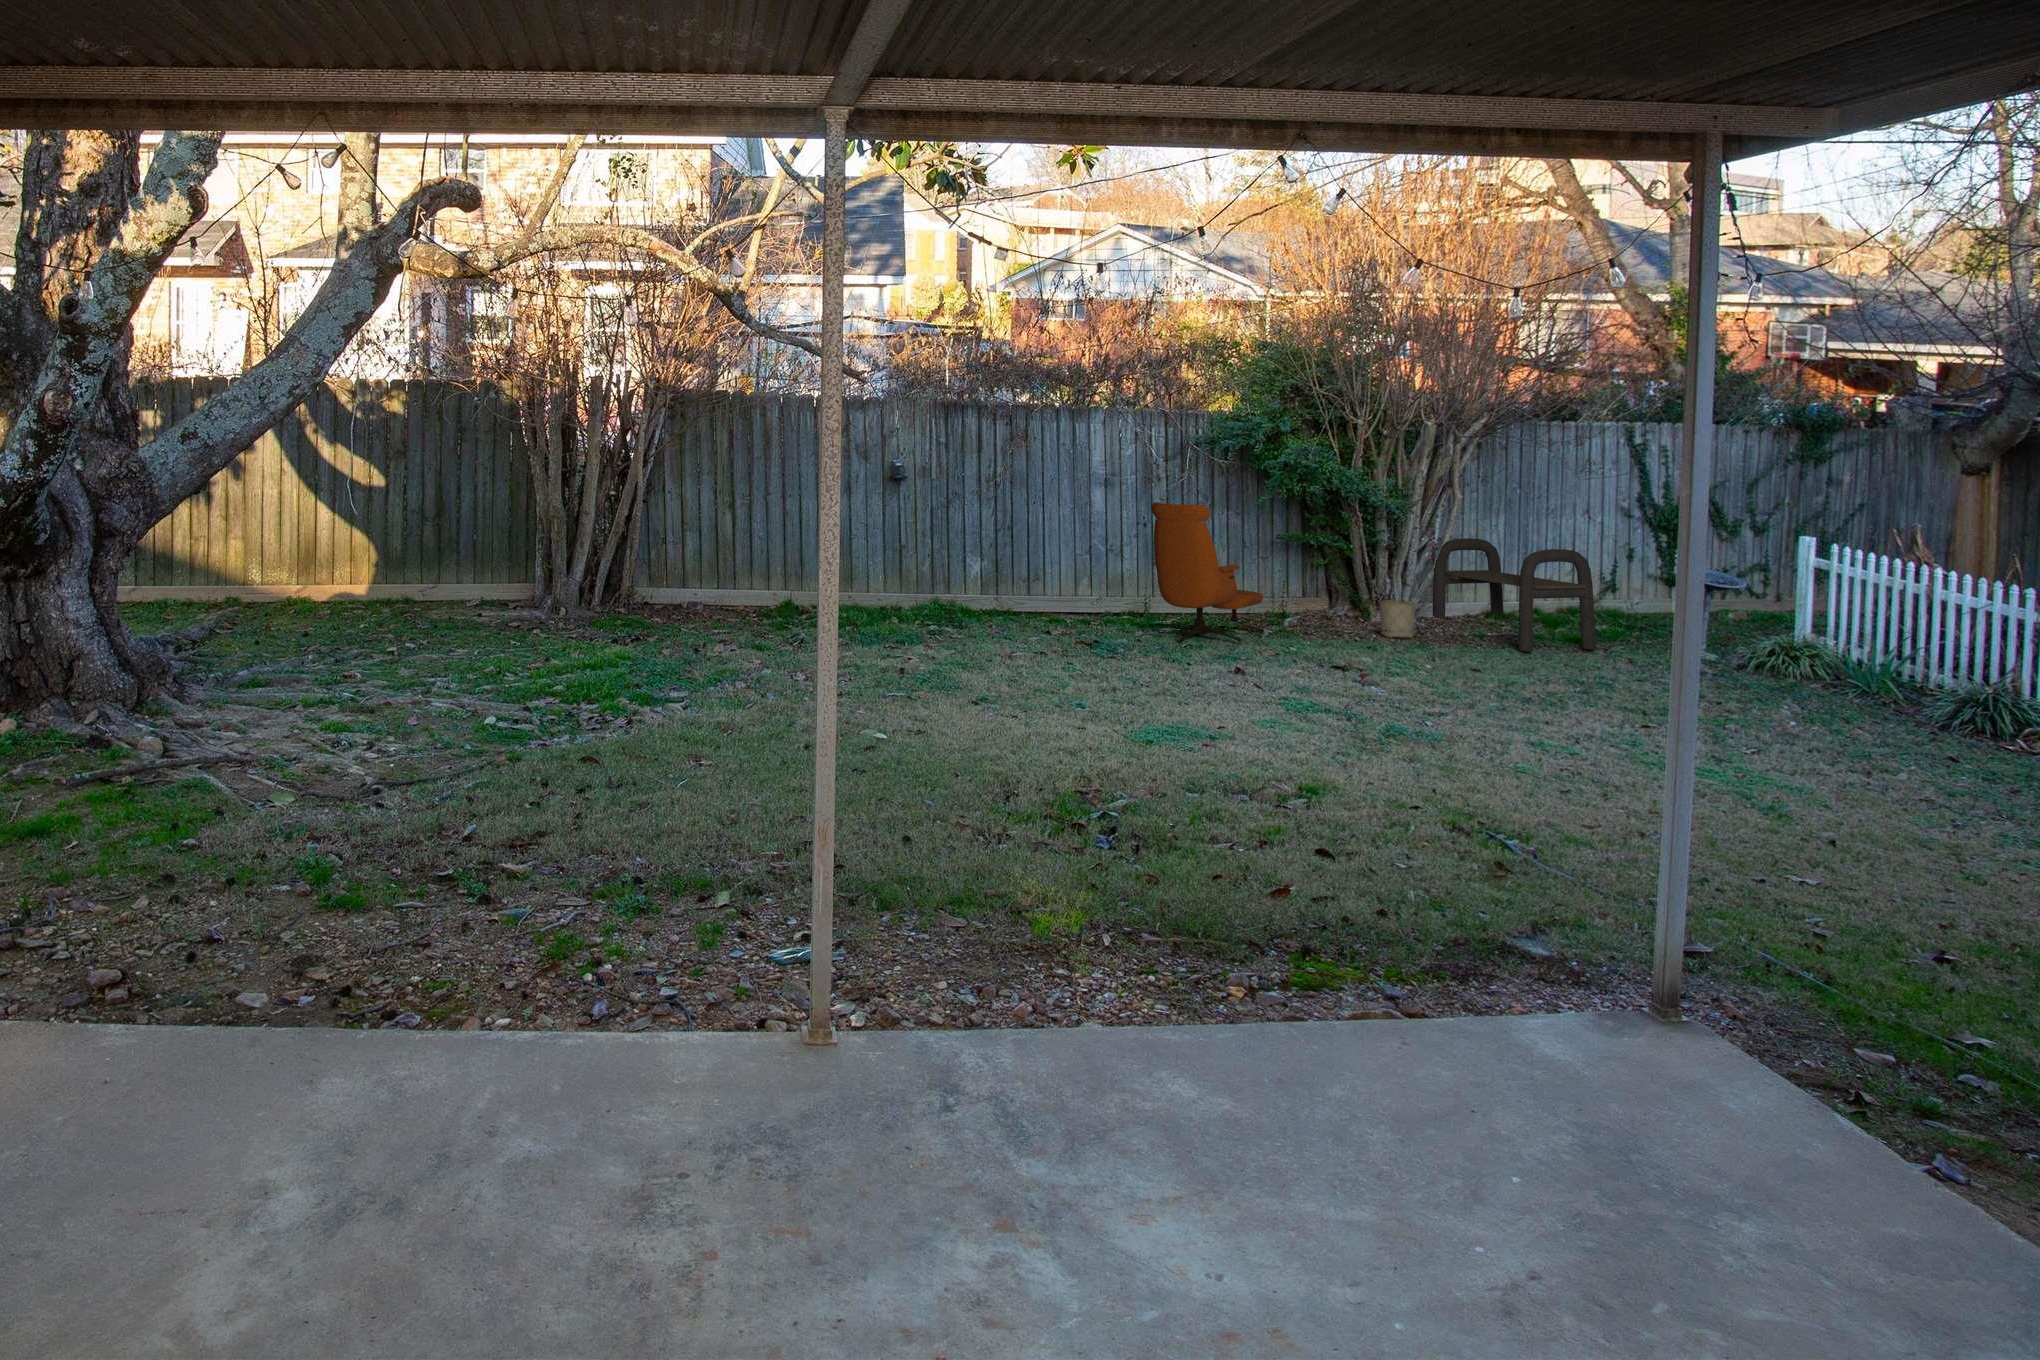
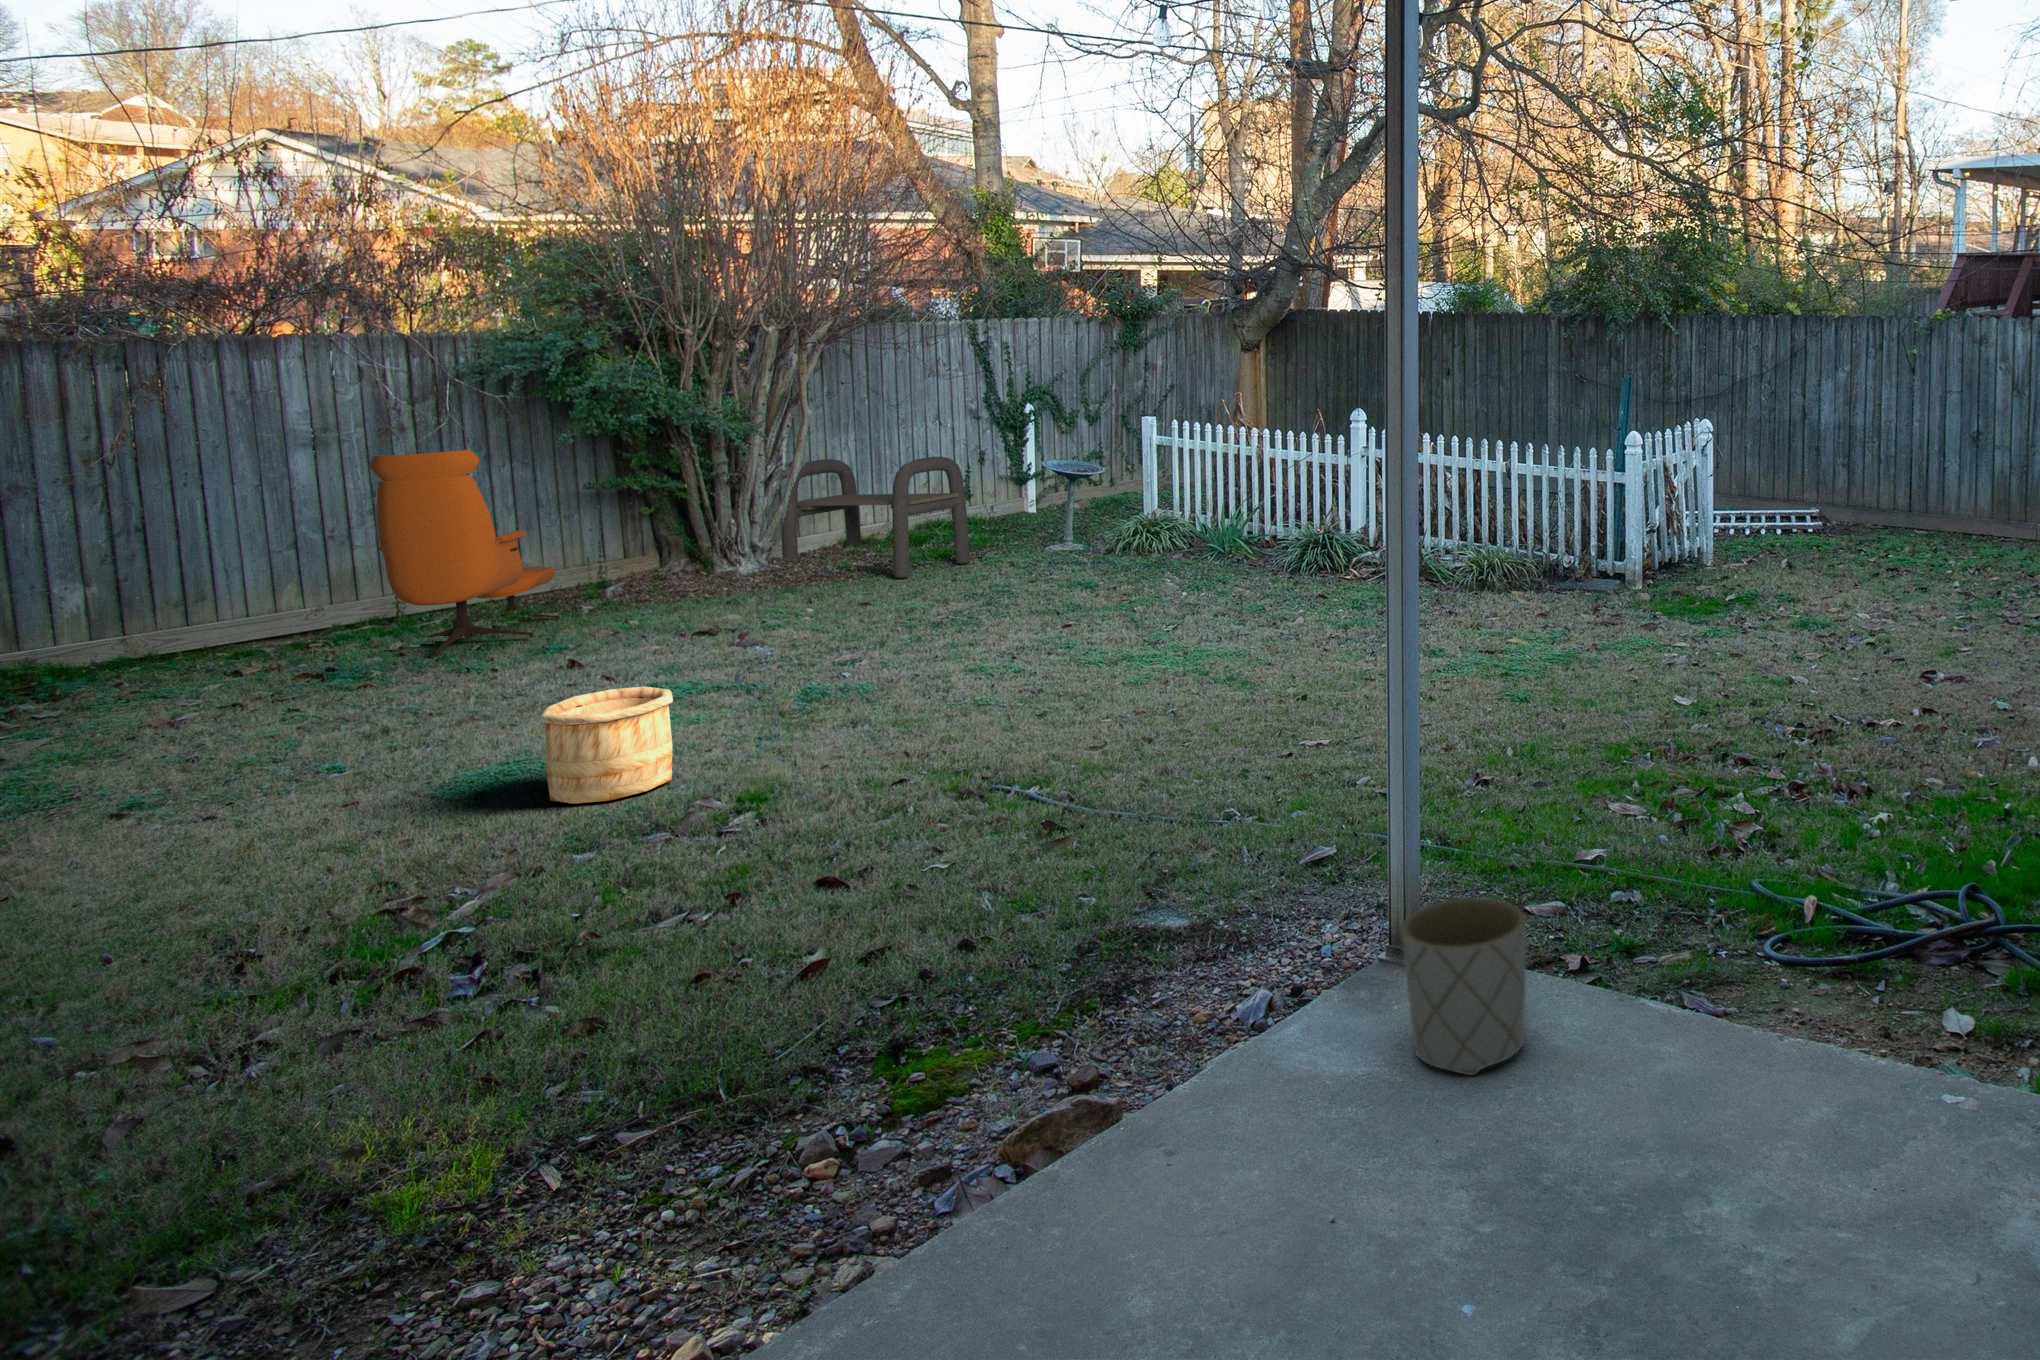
planter: present [1379,600,1415,638] -> present [1402,898,1526,1075]
wooden bucket: none [1193,687,1274,762] -> present [539,686,673,804]

